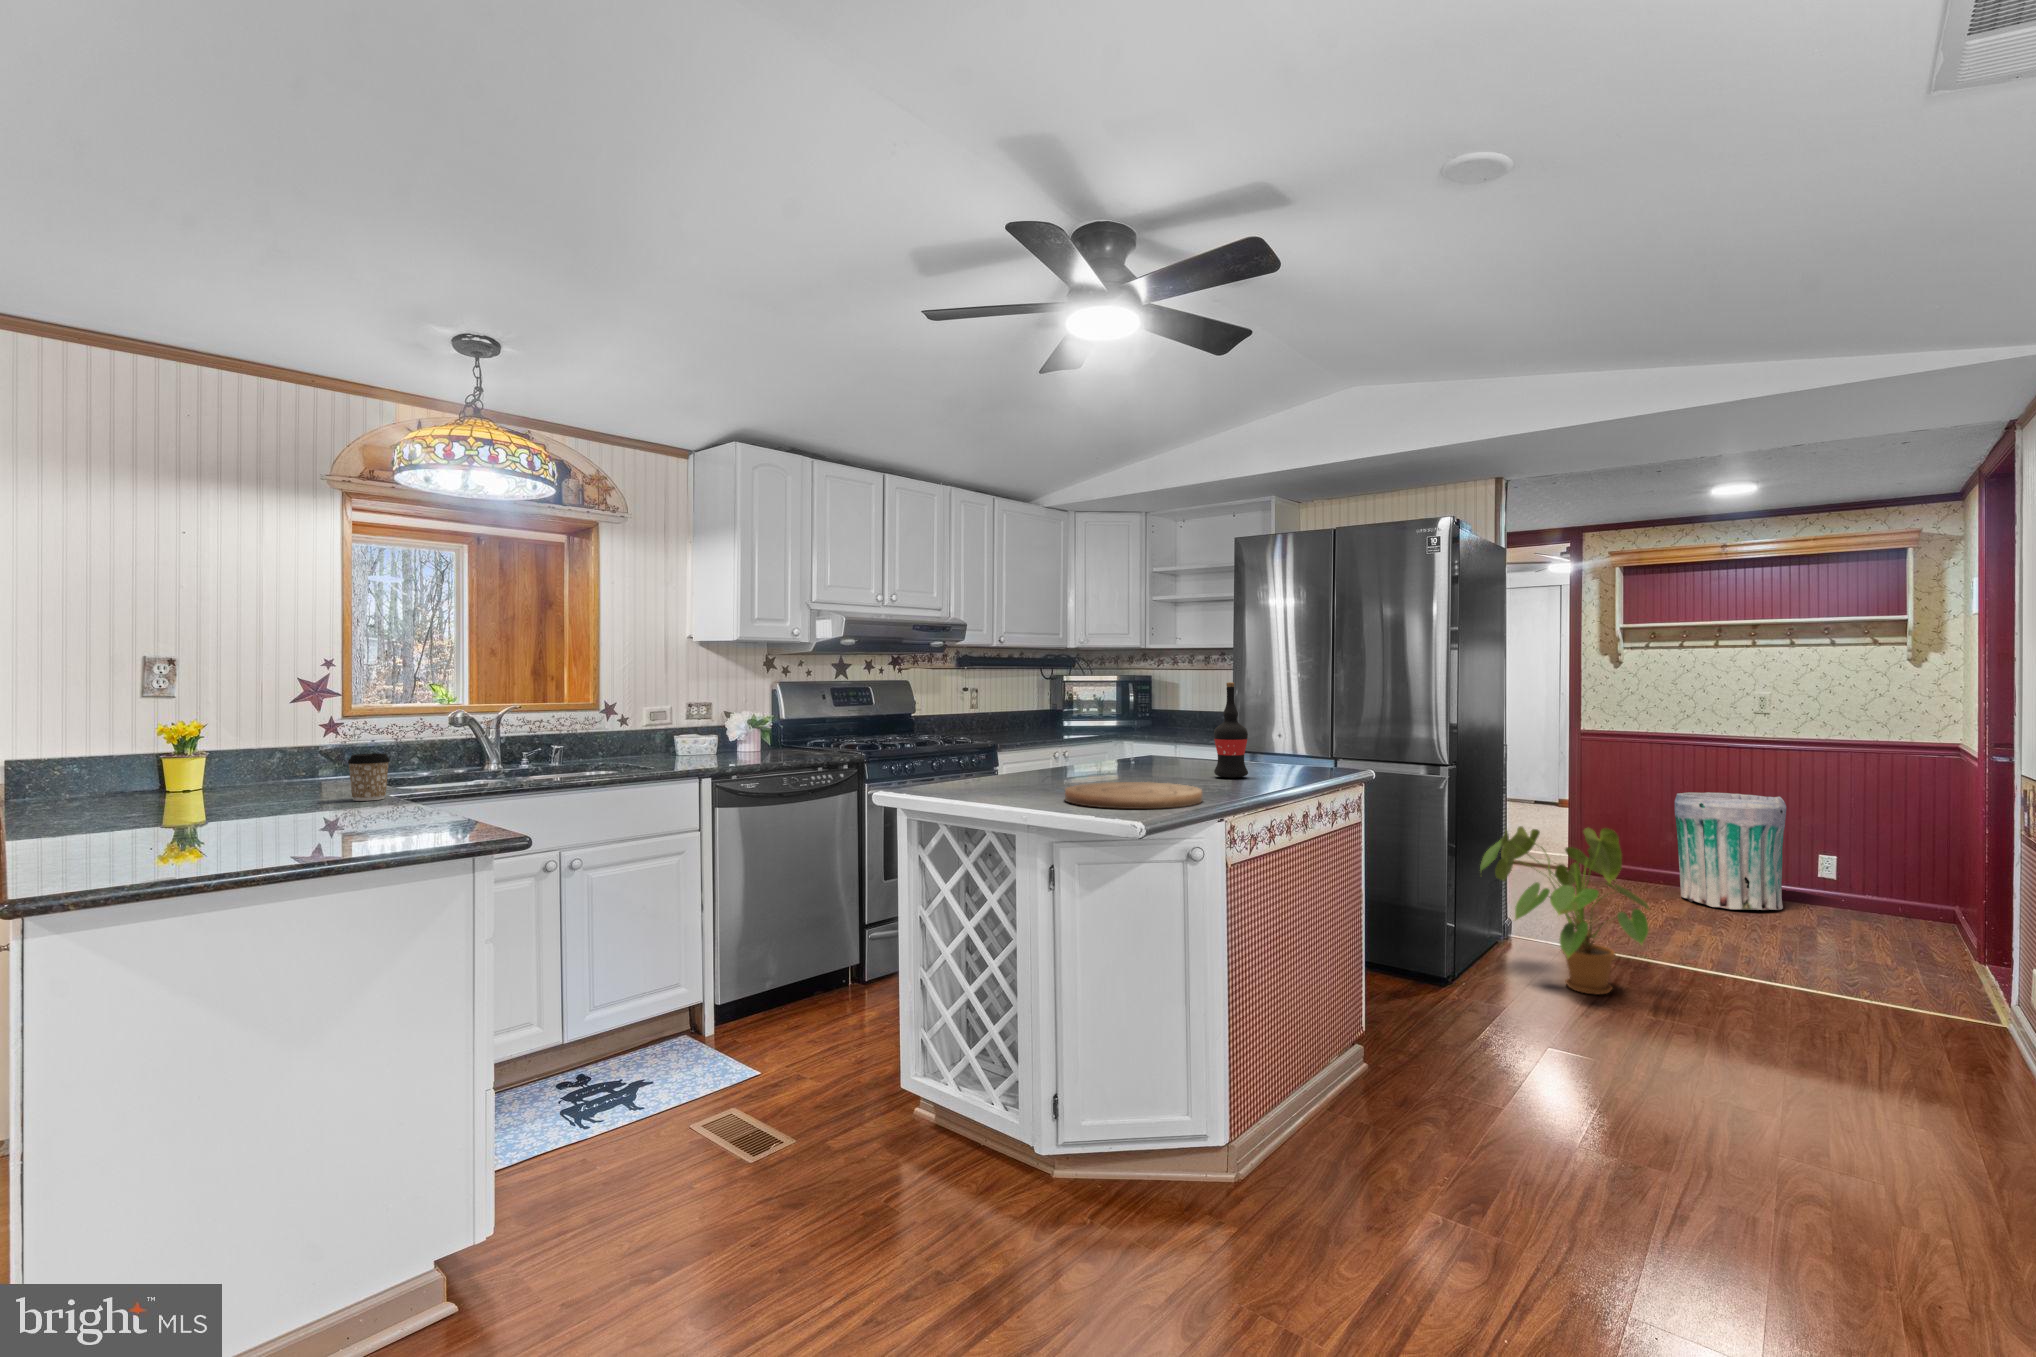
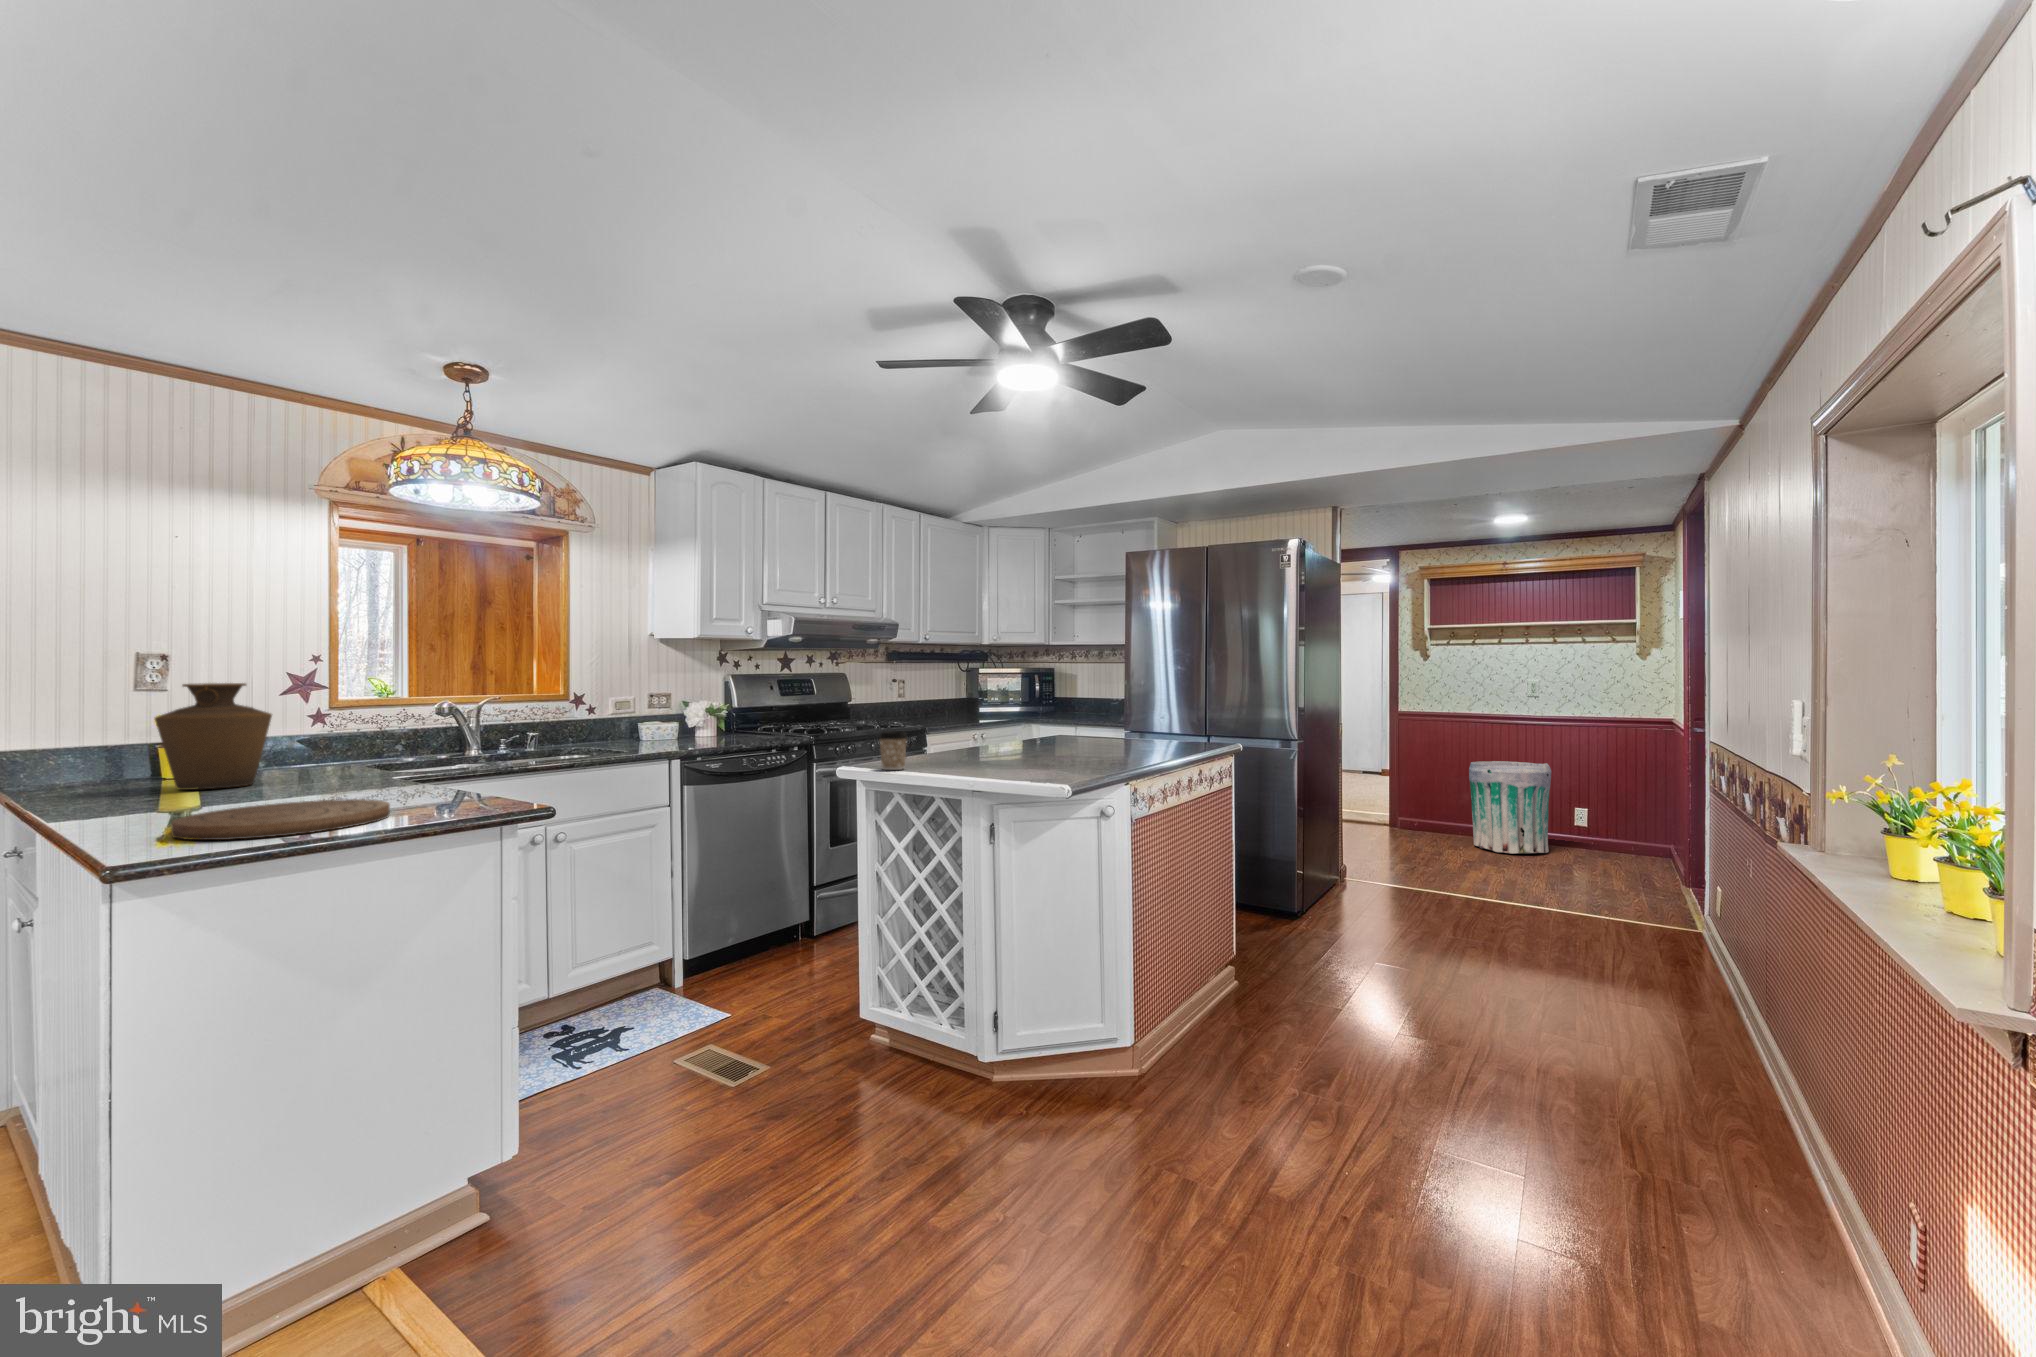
wine bottle: present [1214,682,1248,778] -> none [1116,674,1144,752]
vase: none [146,690,269,805] -> present [155,683,272,790]
coffee cup: present [348,753,390,801] -> present [879,731,907,770]
cutting board: present [1065,782,1202,809] -> present [171,799,390,840]
house plant: present [1480,826,1649,995] -> none [1322,789,1454,922]

